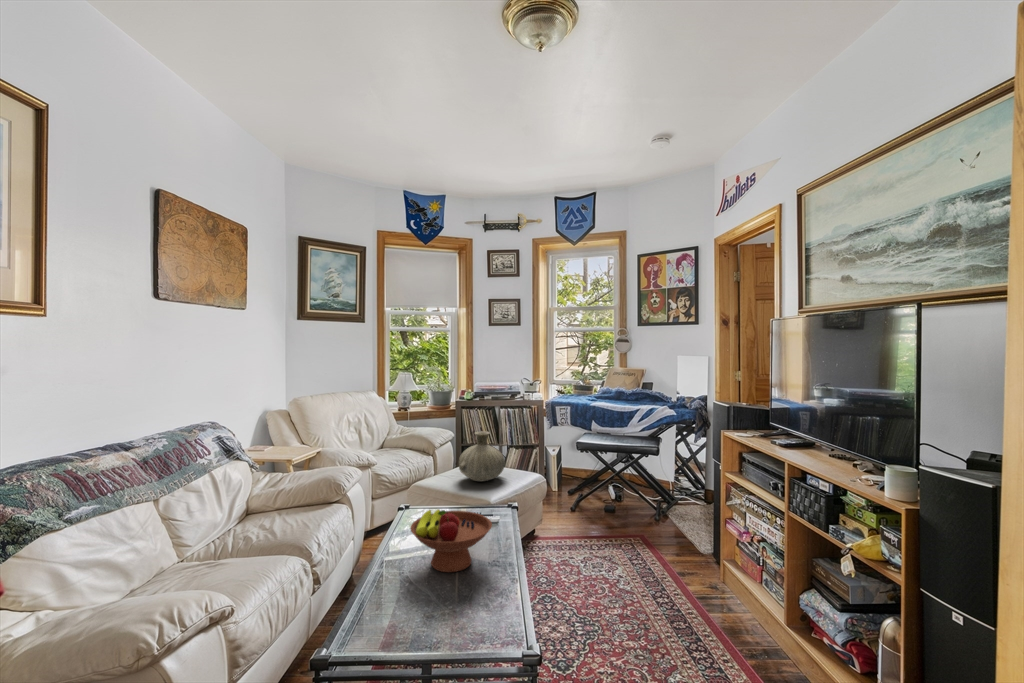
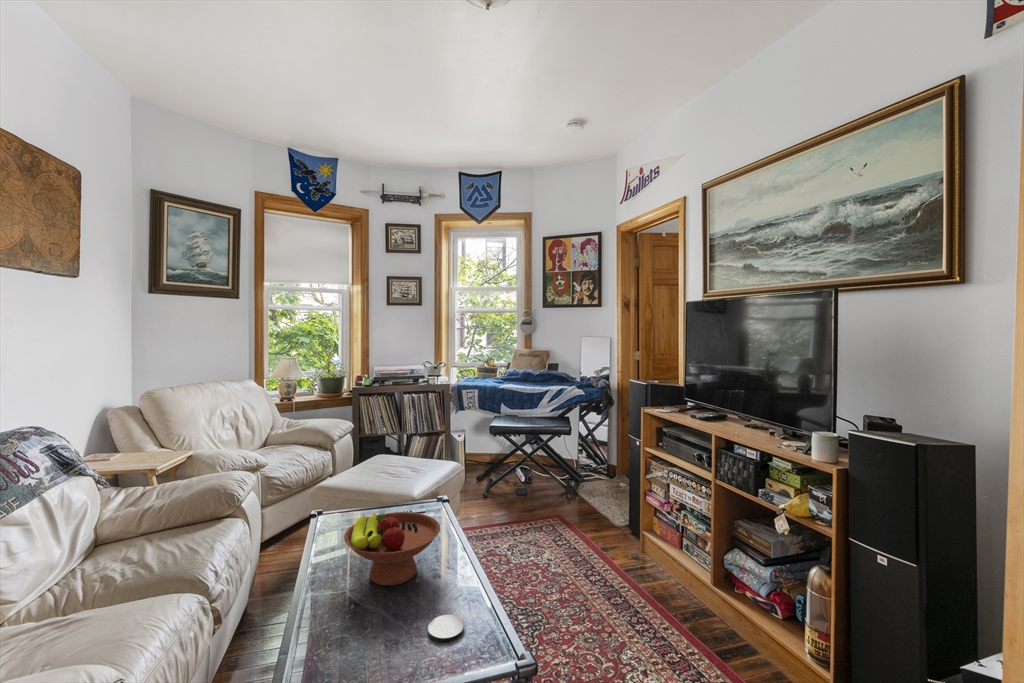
vase: present [459,431,505,482] -> none [370,420,422,474]
coaster: none [464,601,495,622] -> present [428,615,464,642]

